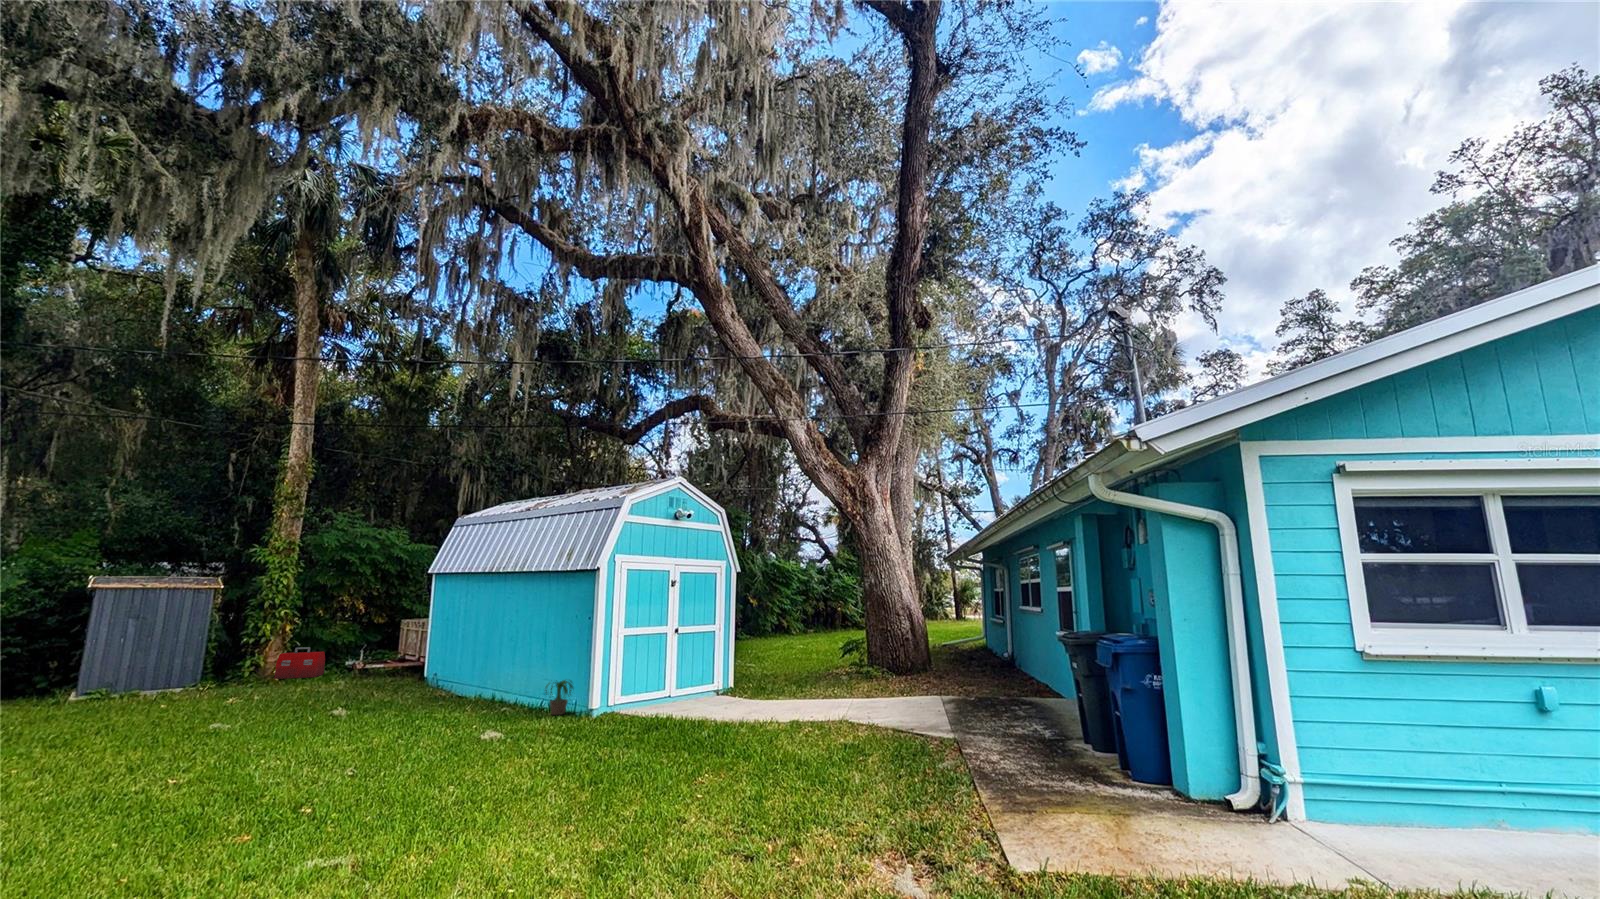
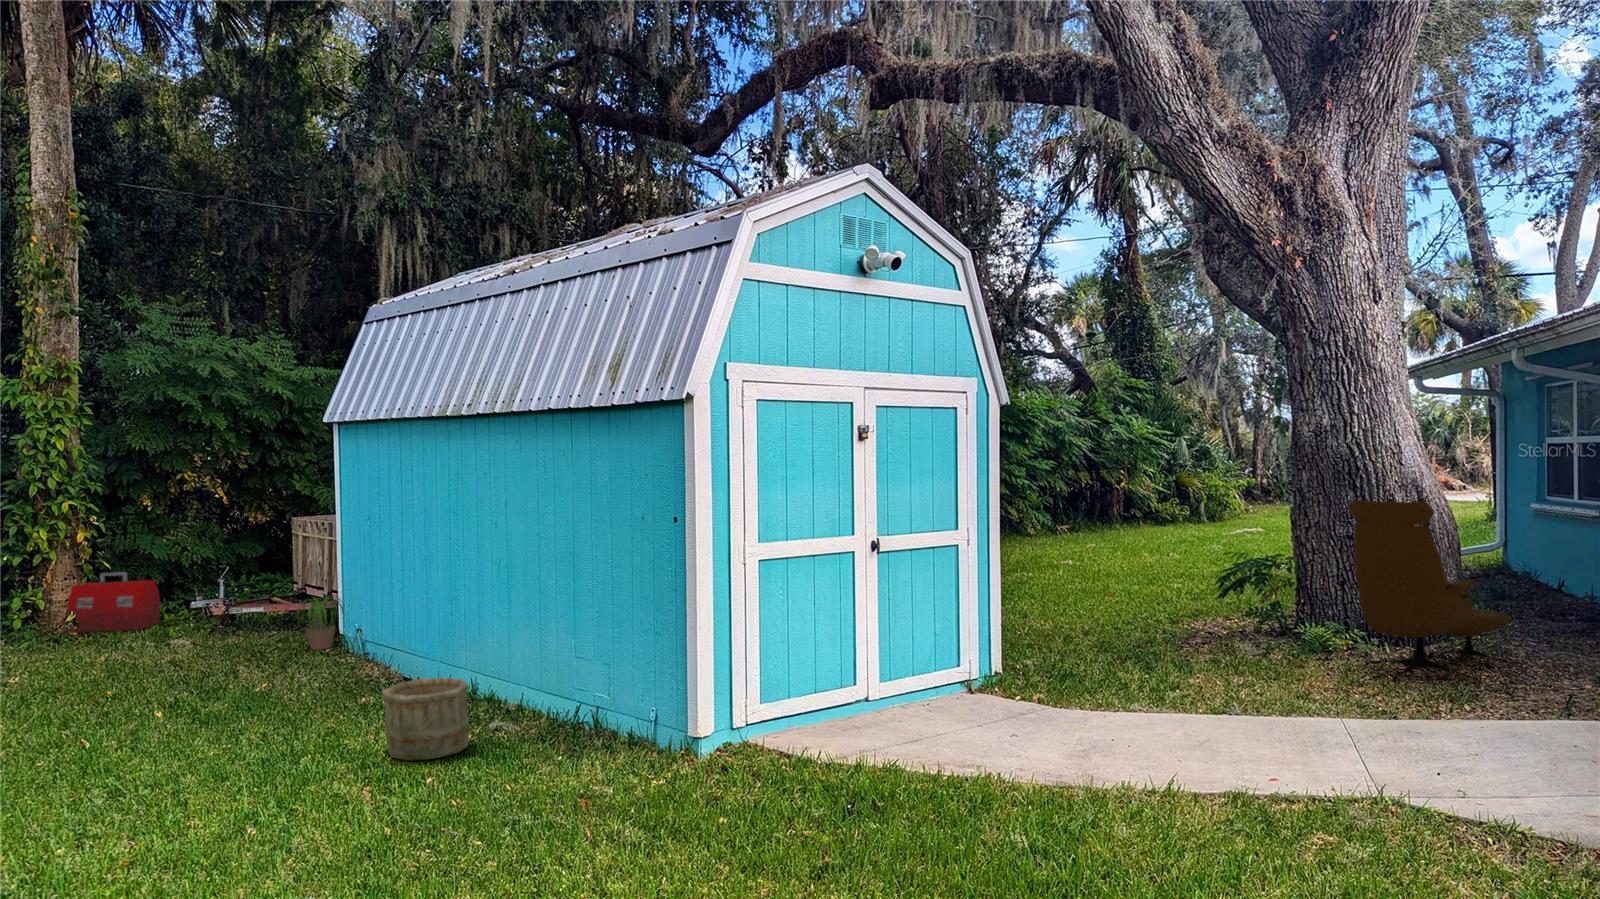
lounge chair: none [870,614,938,690] -> present [1349,500,1510,682]
potted plant: present [545,680,573,715] -> present [302,598,343,650]
wooden bucket: none [458,685,497,719] -> present [382,677,469,761]

